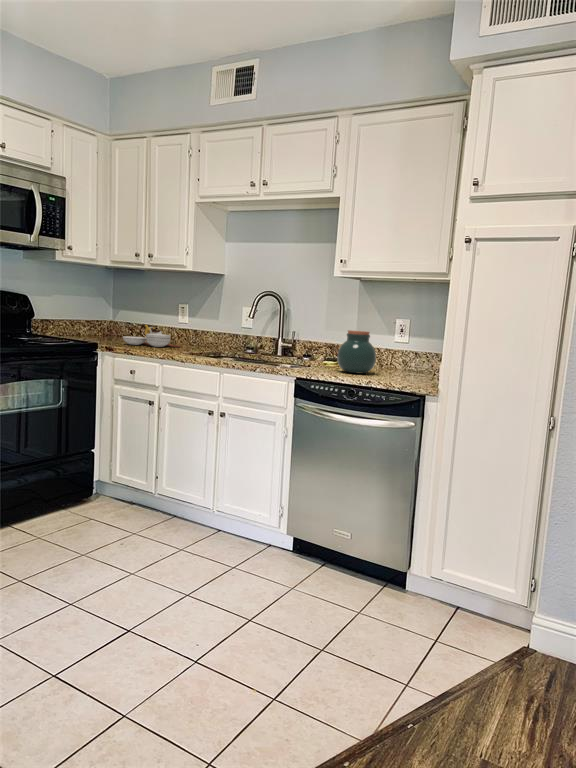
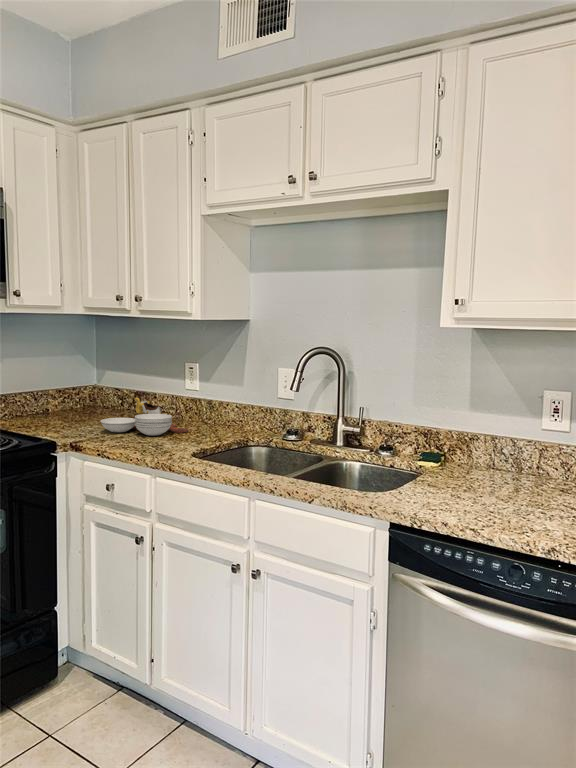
jar: present [337,330,376,373] -> none [460,426,534,508]

